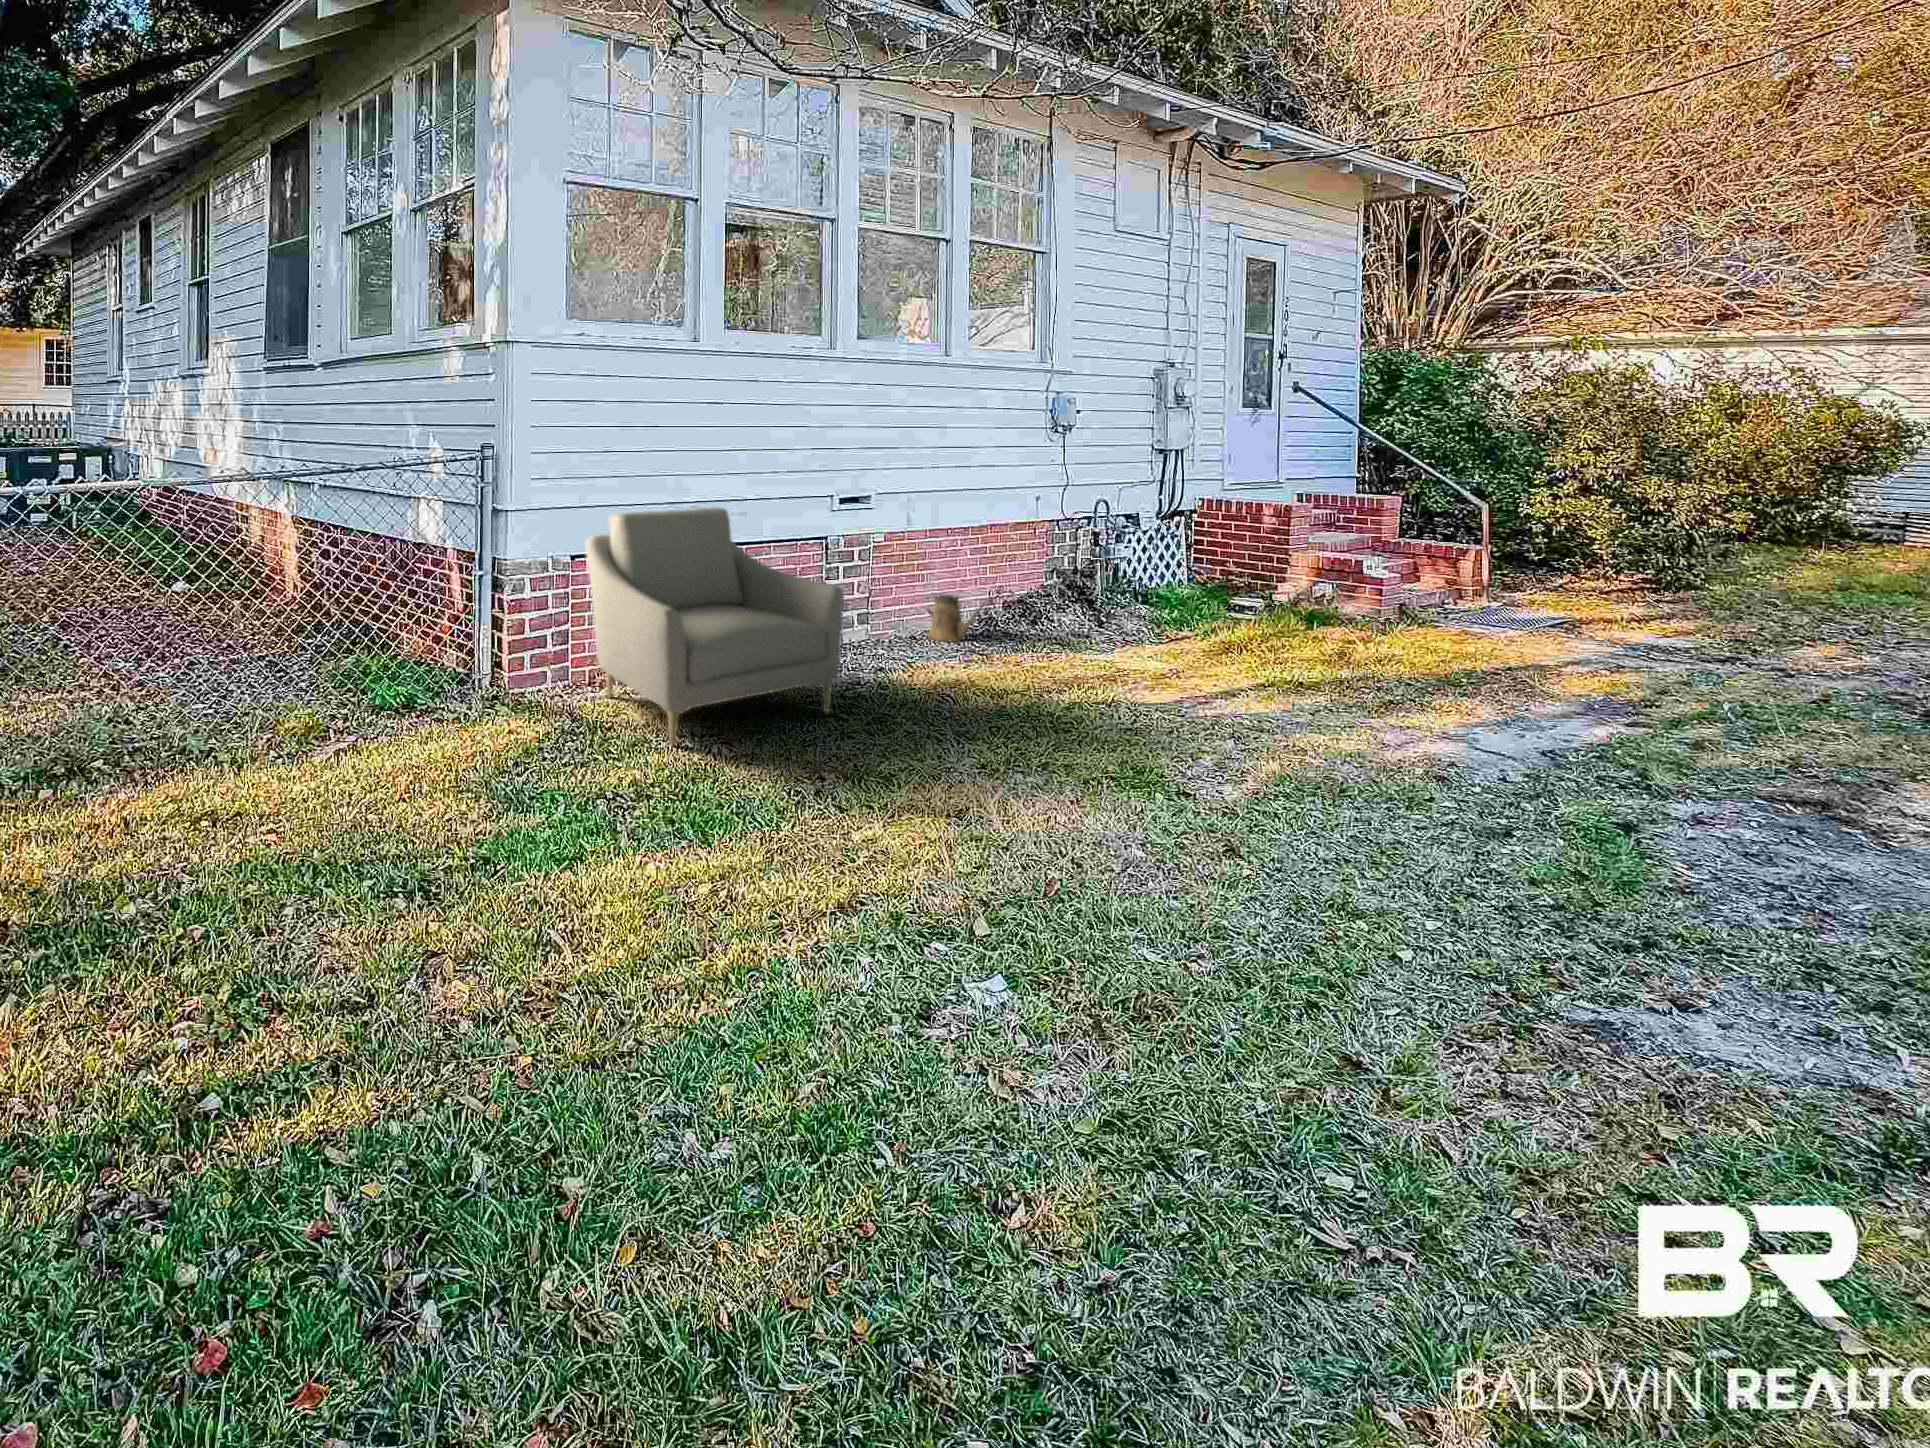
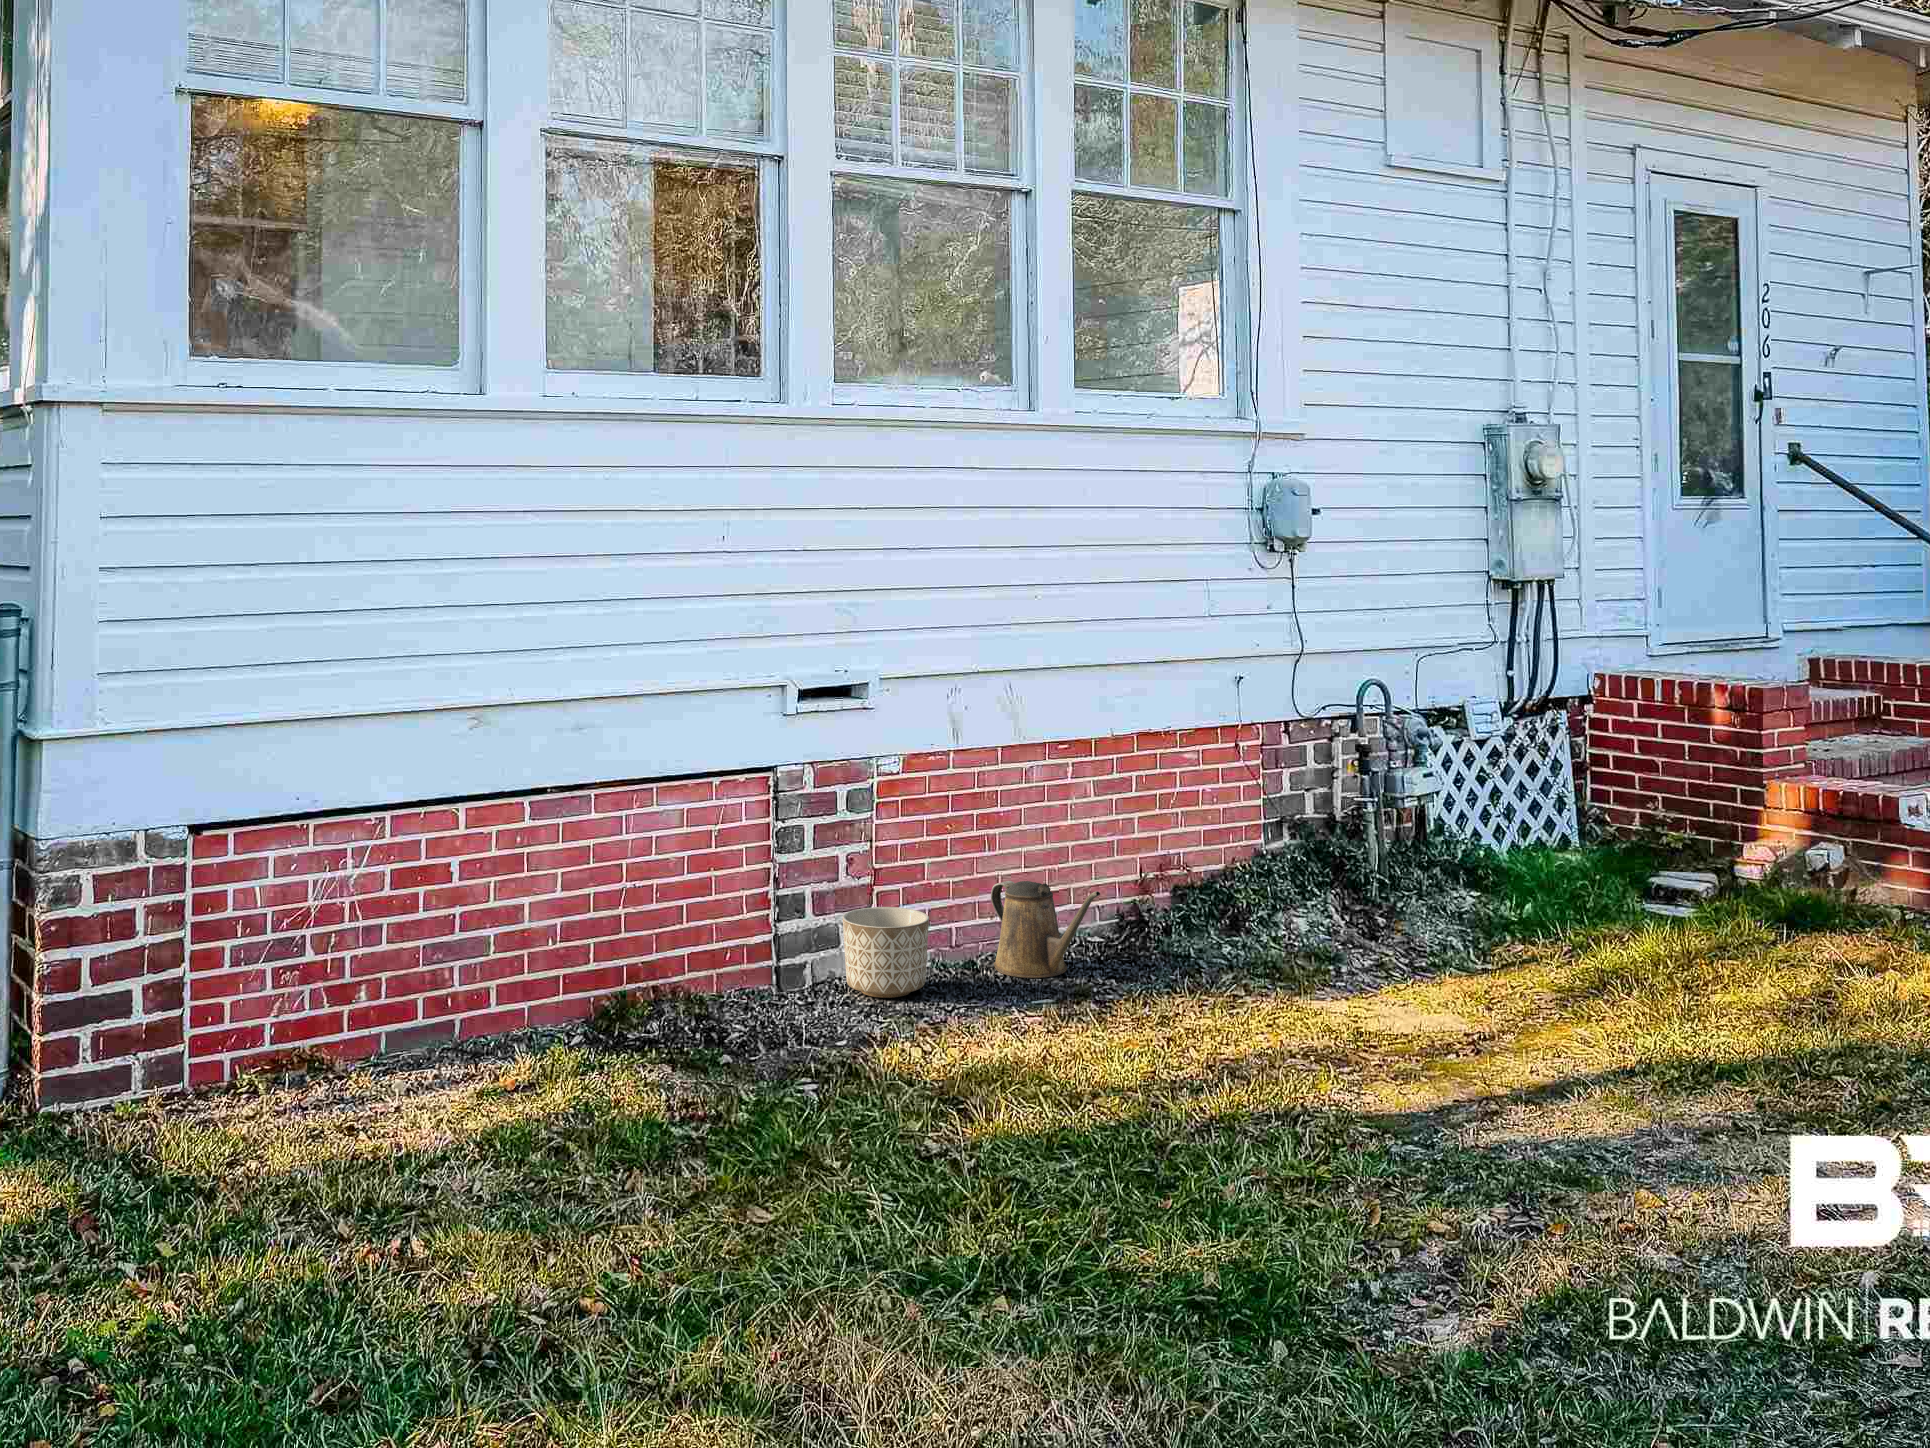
chair: present [585,507,844,747] -> none [207,721,697,1227]
planter: none [861,606,905,650] -> present [843,907,929,998]

